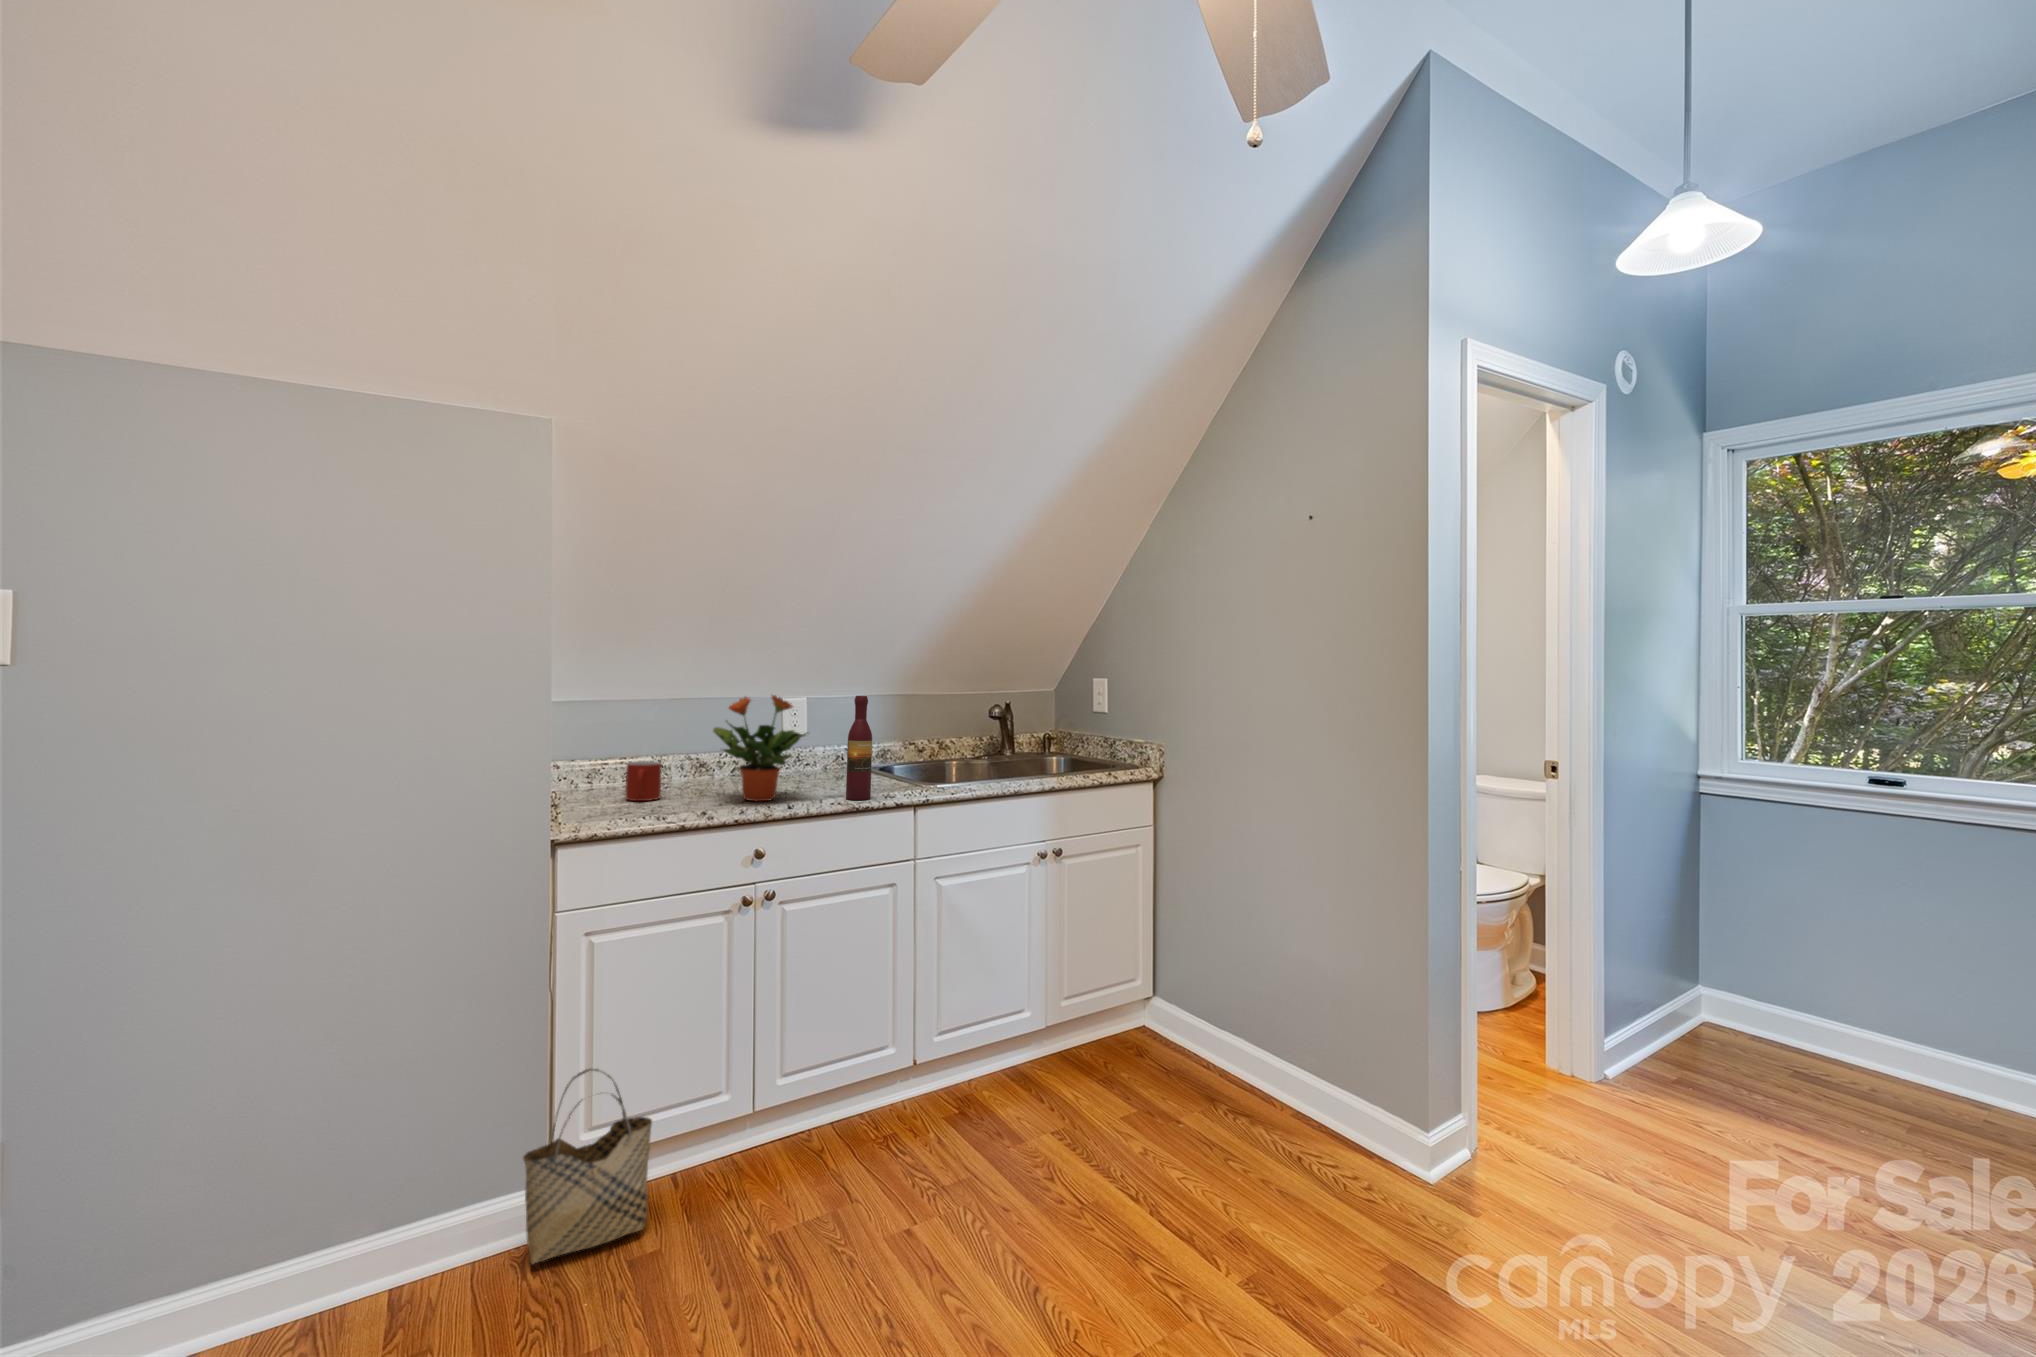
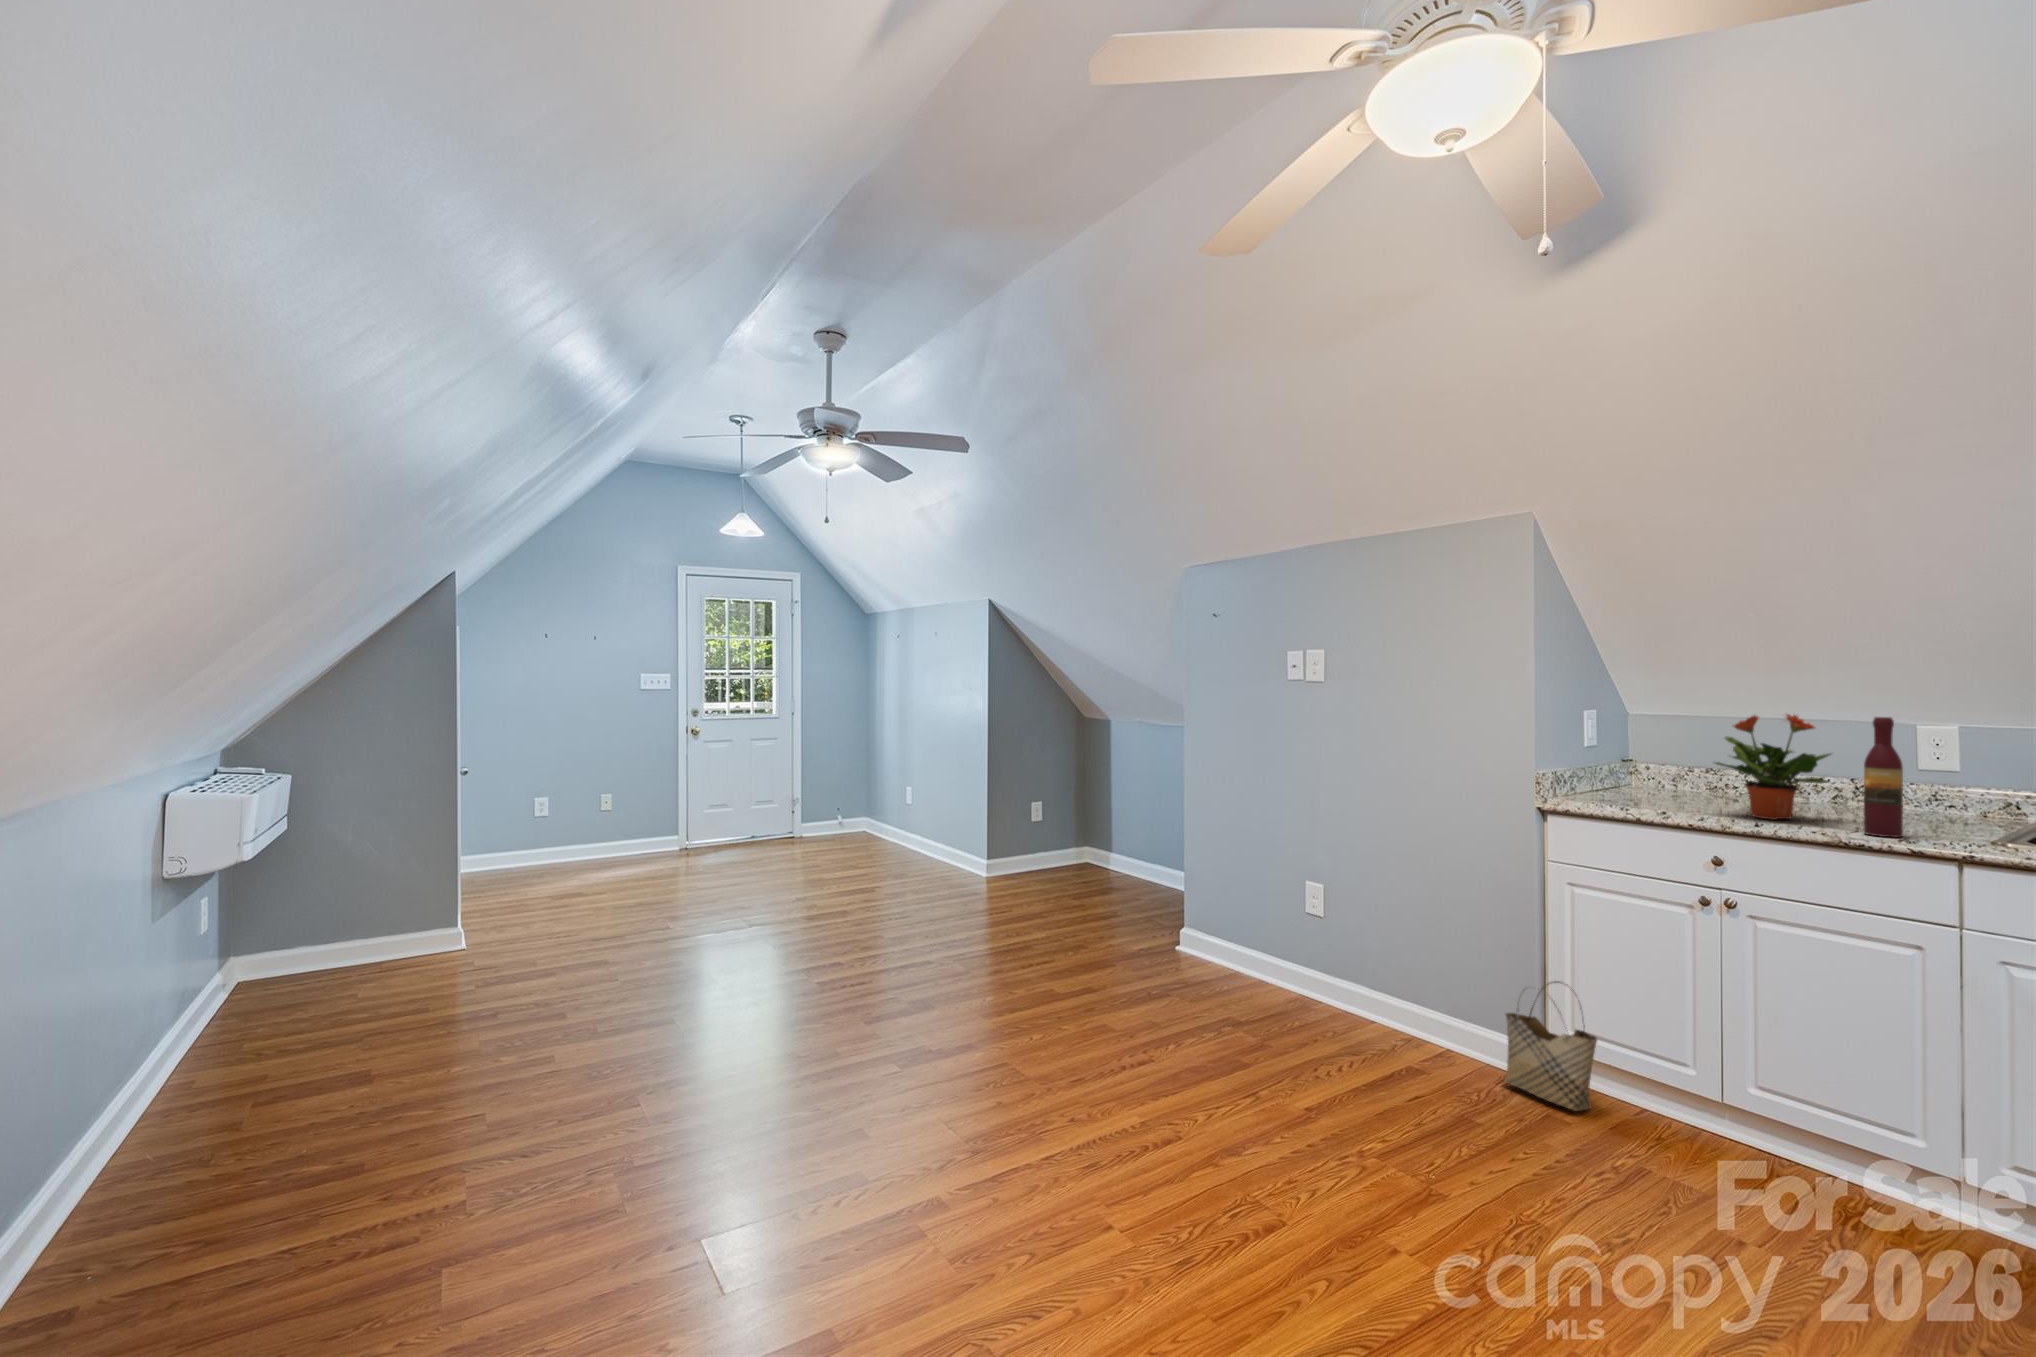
mug: present [625,761,662,801] -> none [1657,770,1696,804]

